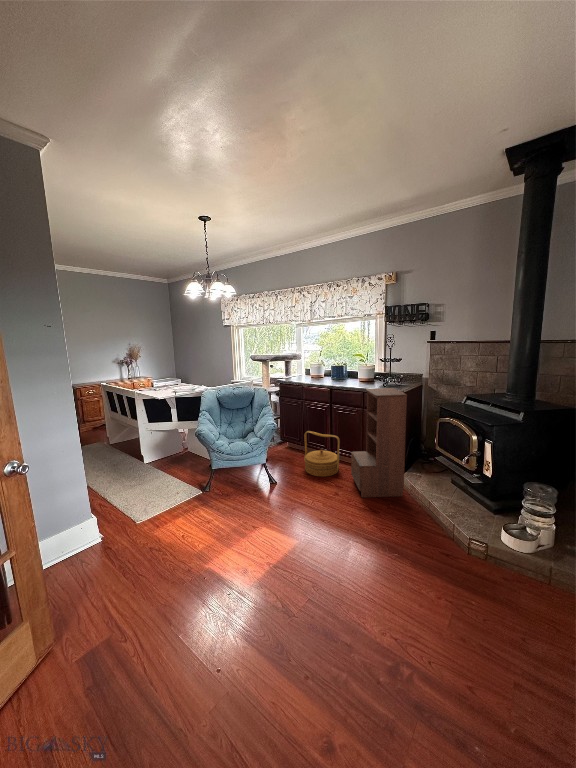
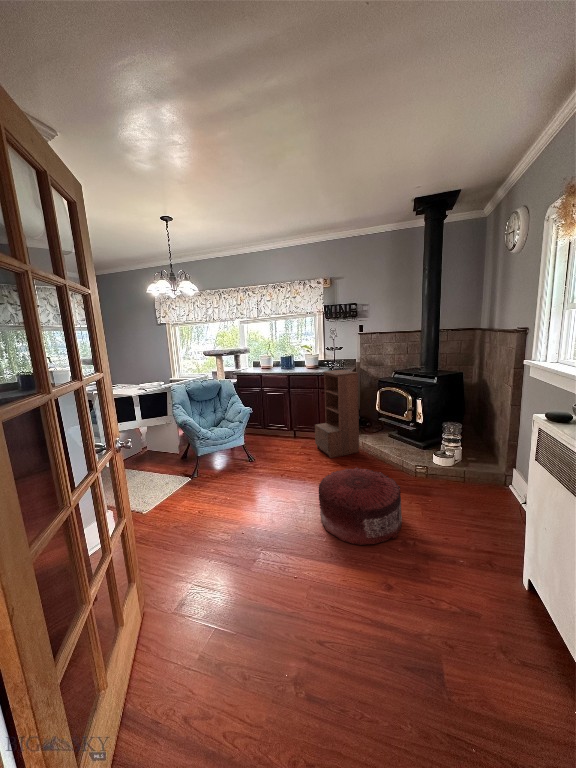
woven basket: present [304,431,340,477] -> none [270,414,303,450]
pouf: none [293,526,409,658] -> present [319,467,402,545]

